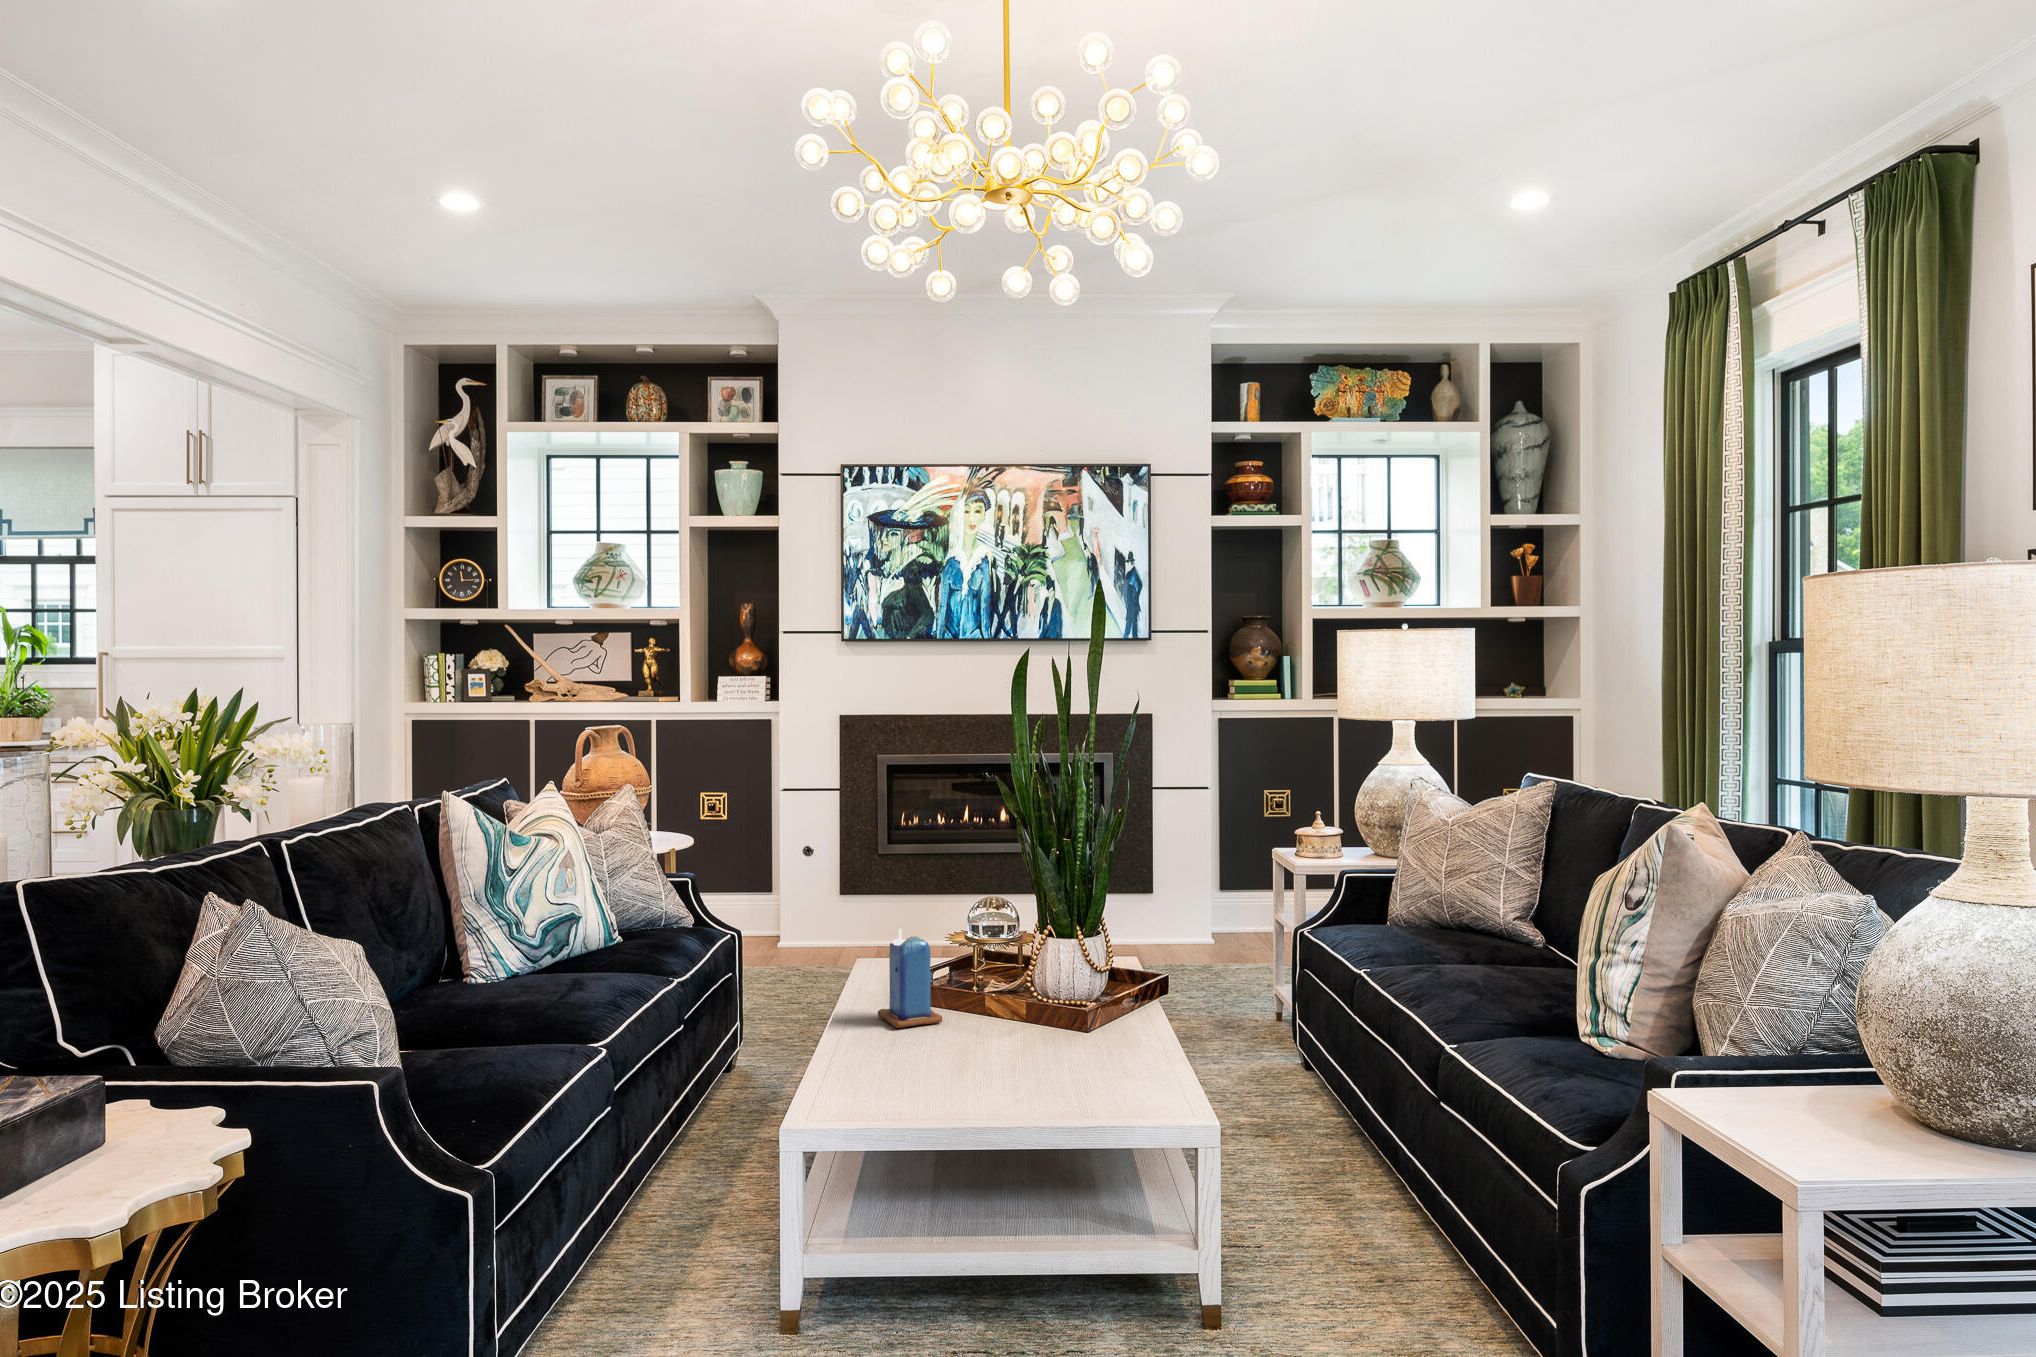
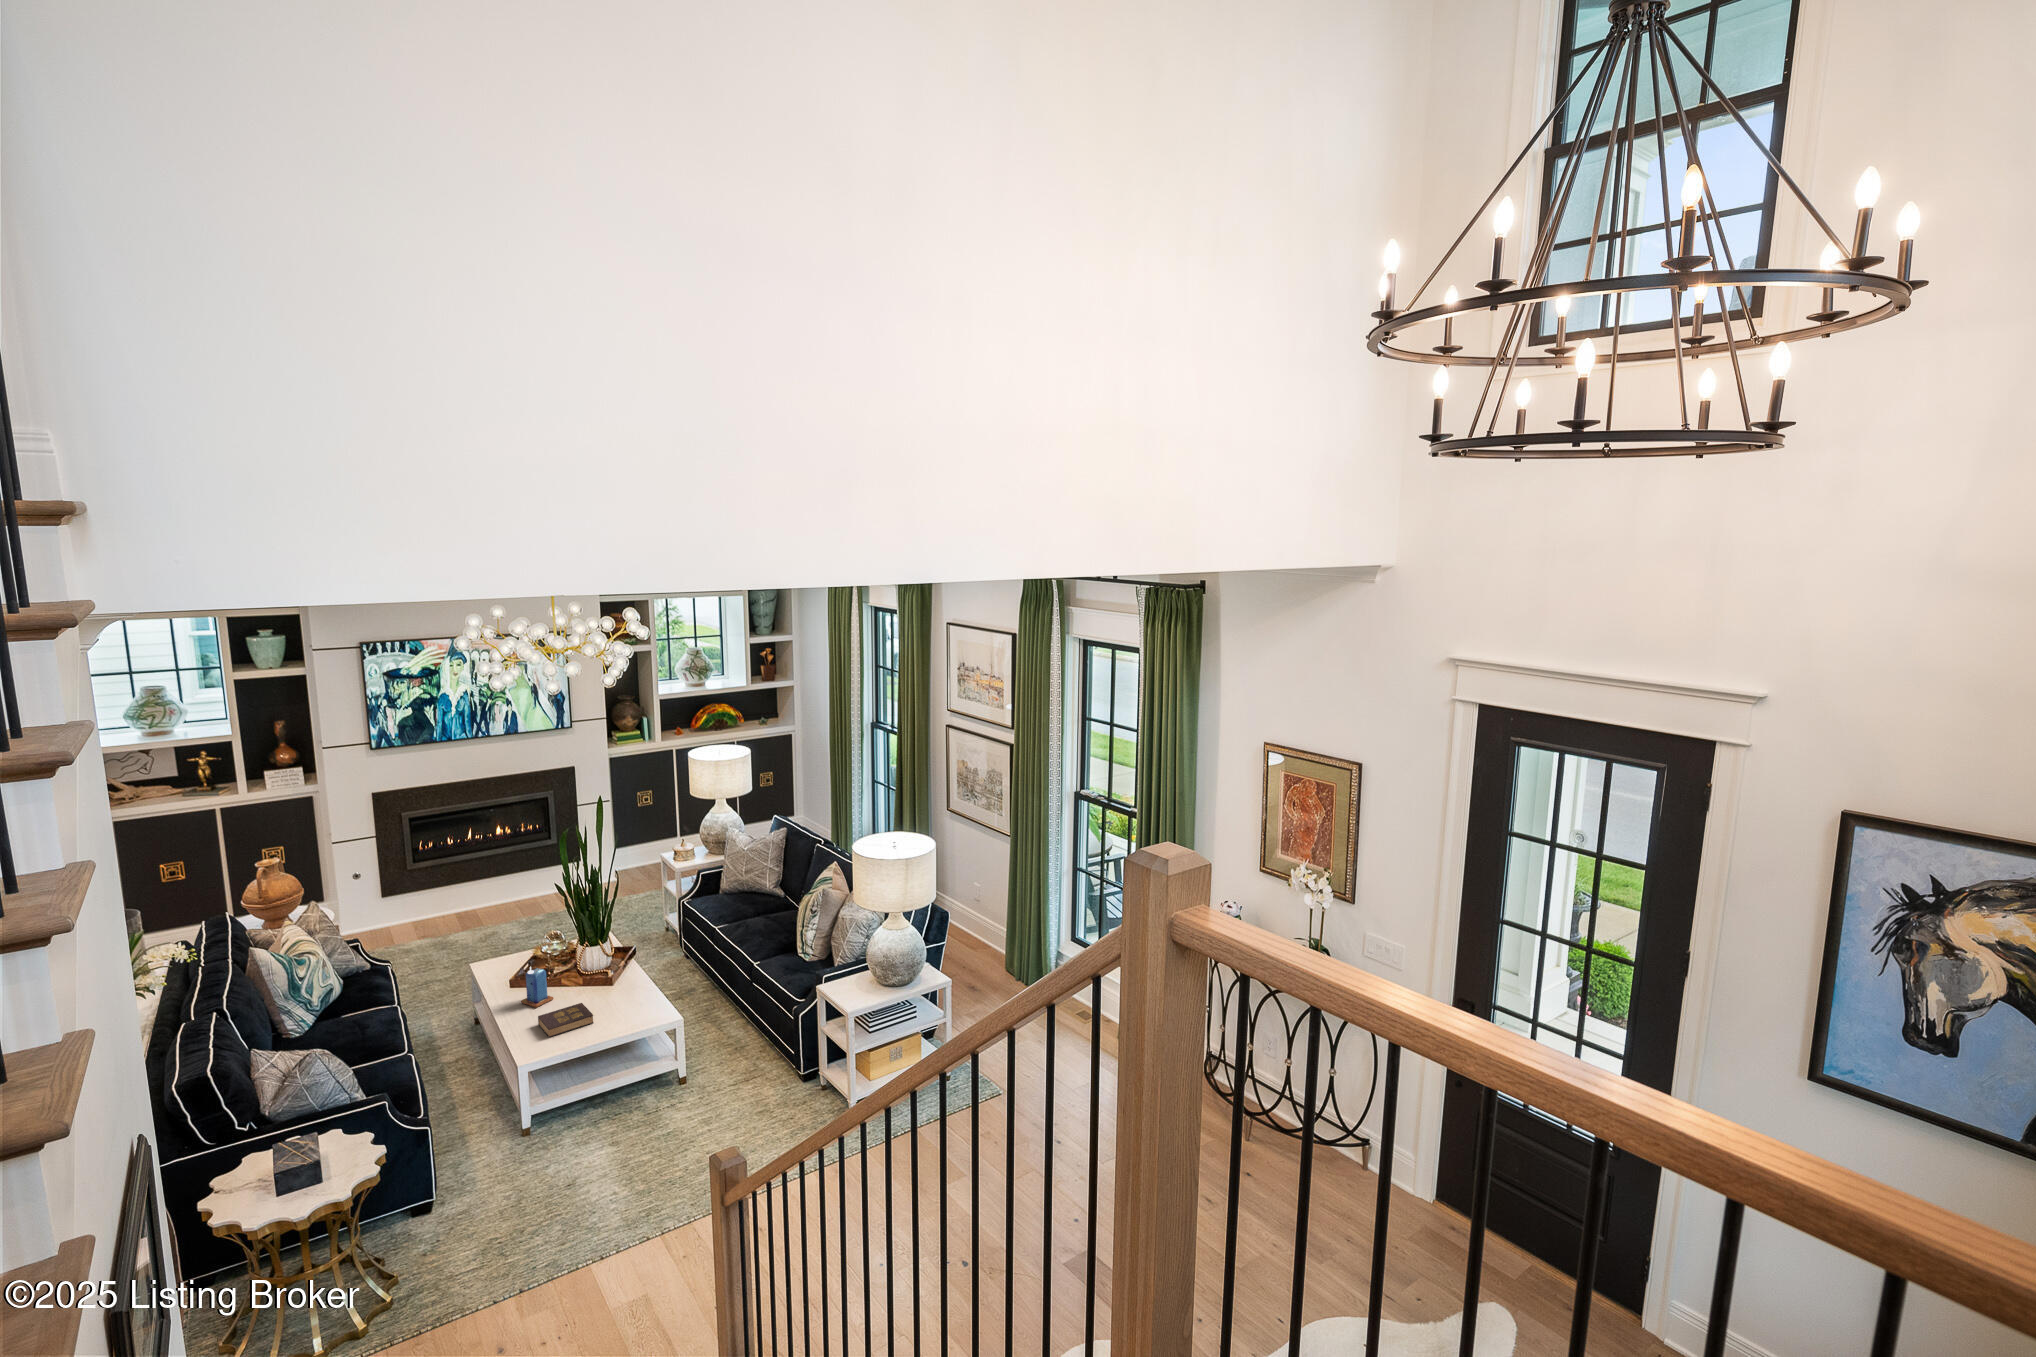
hardback book: none [875,1029,990,1082] -> present [538,1003,593,1037]

